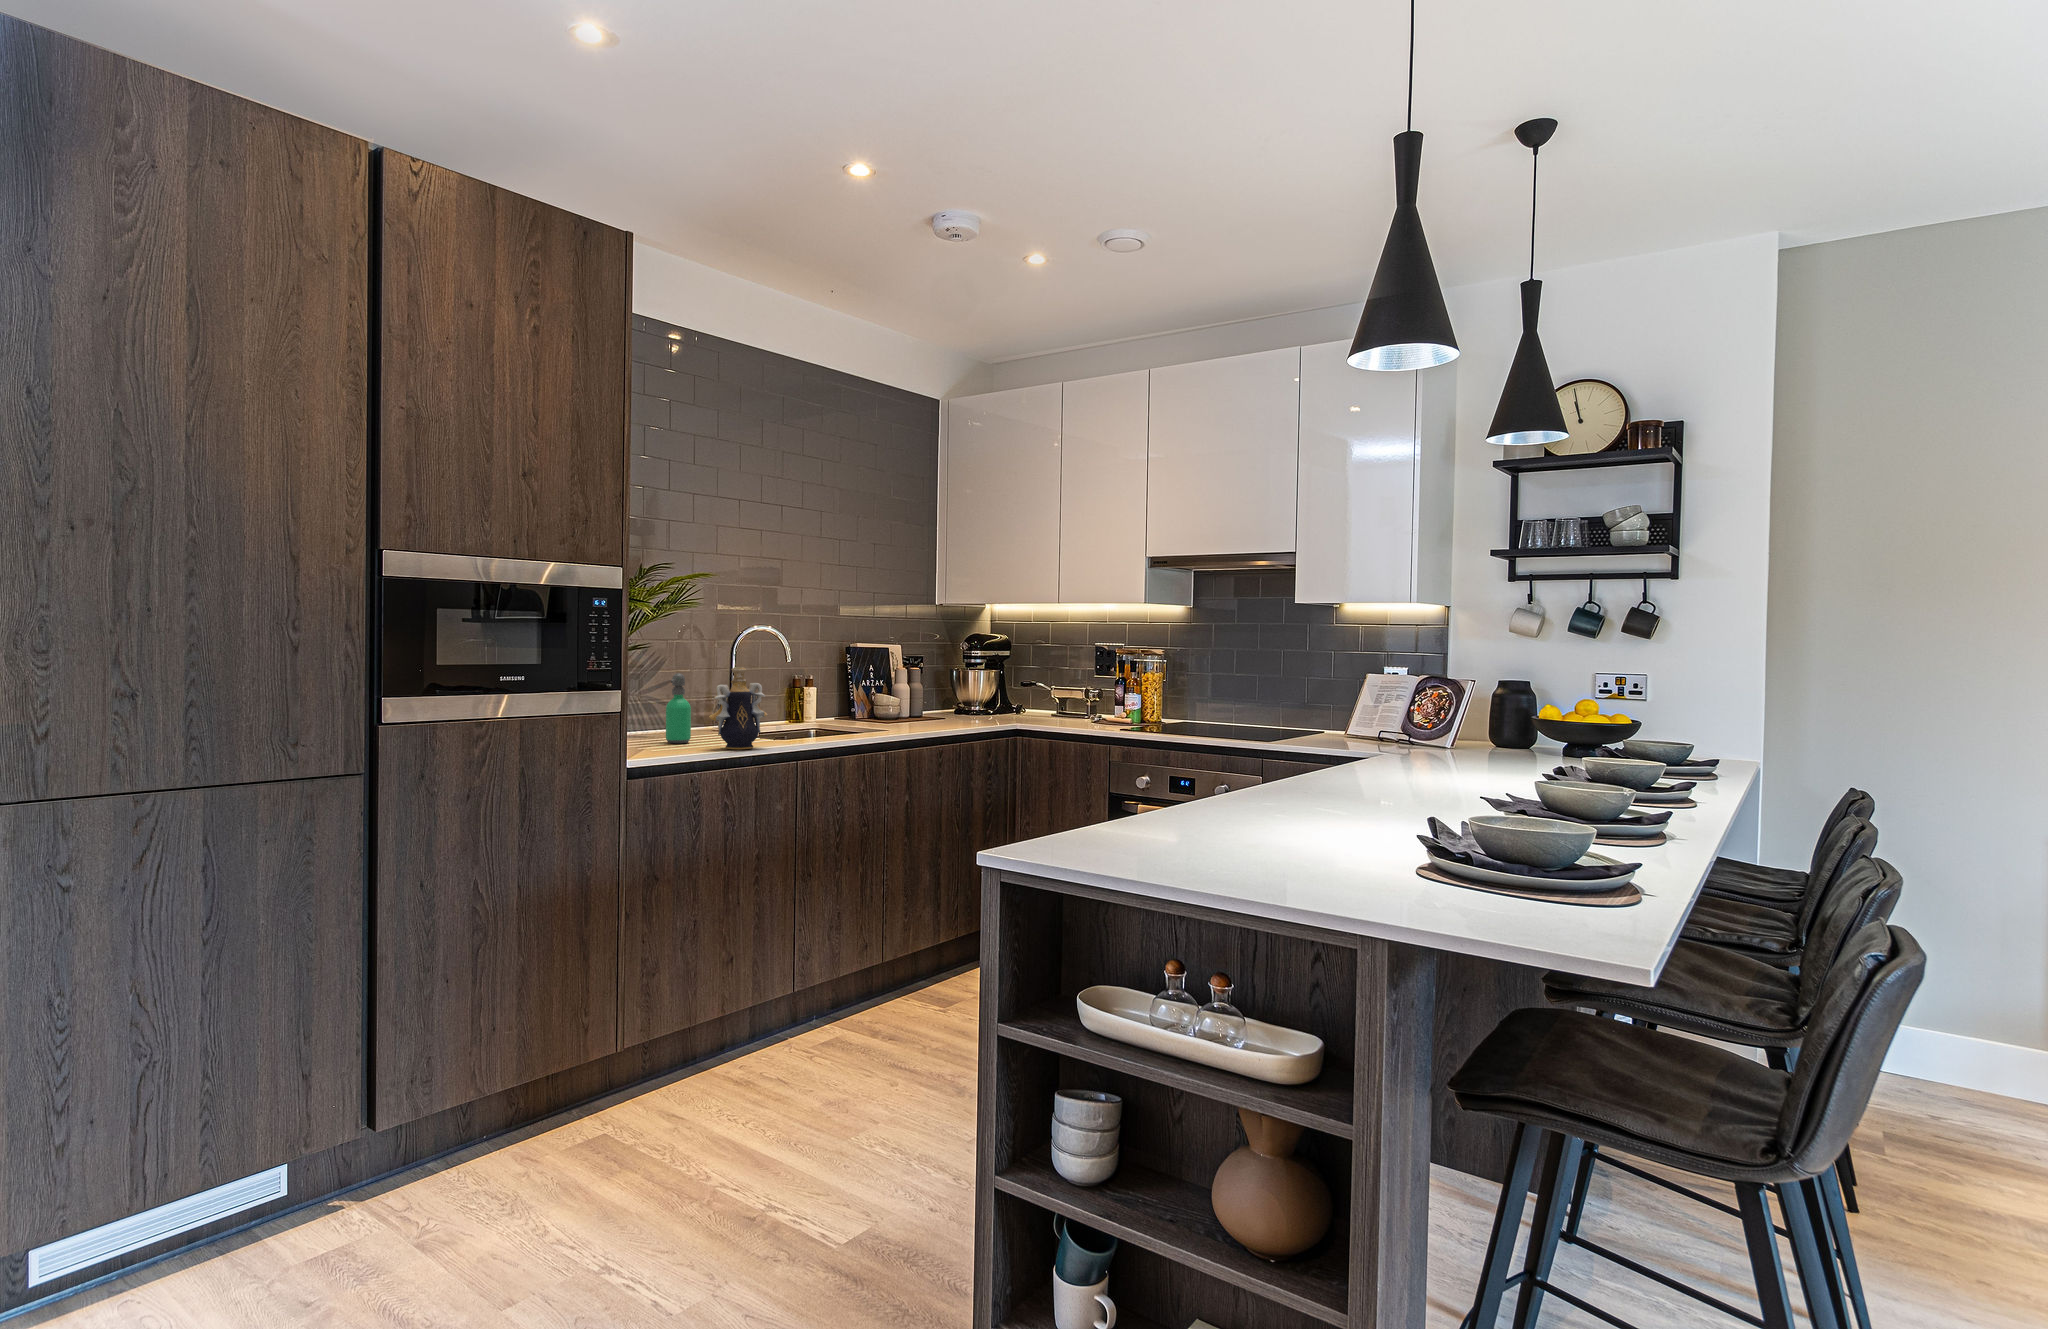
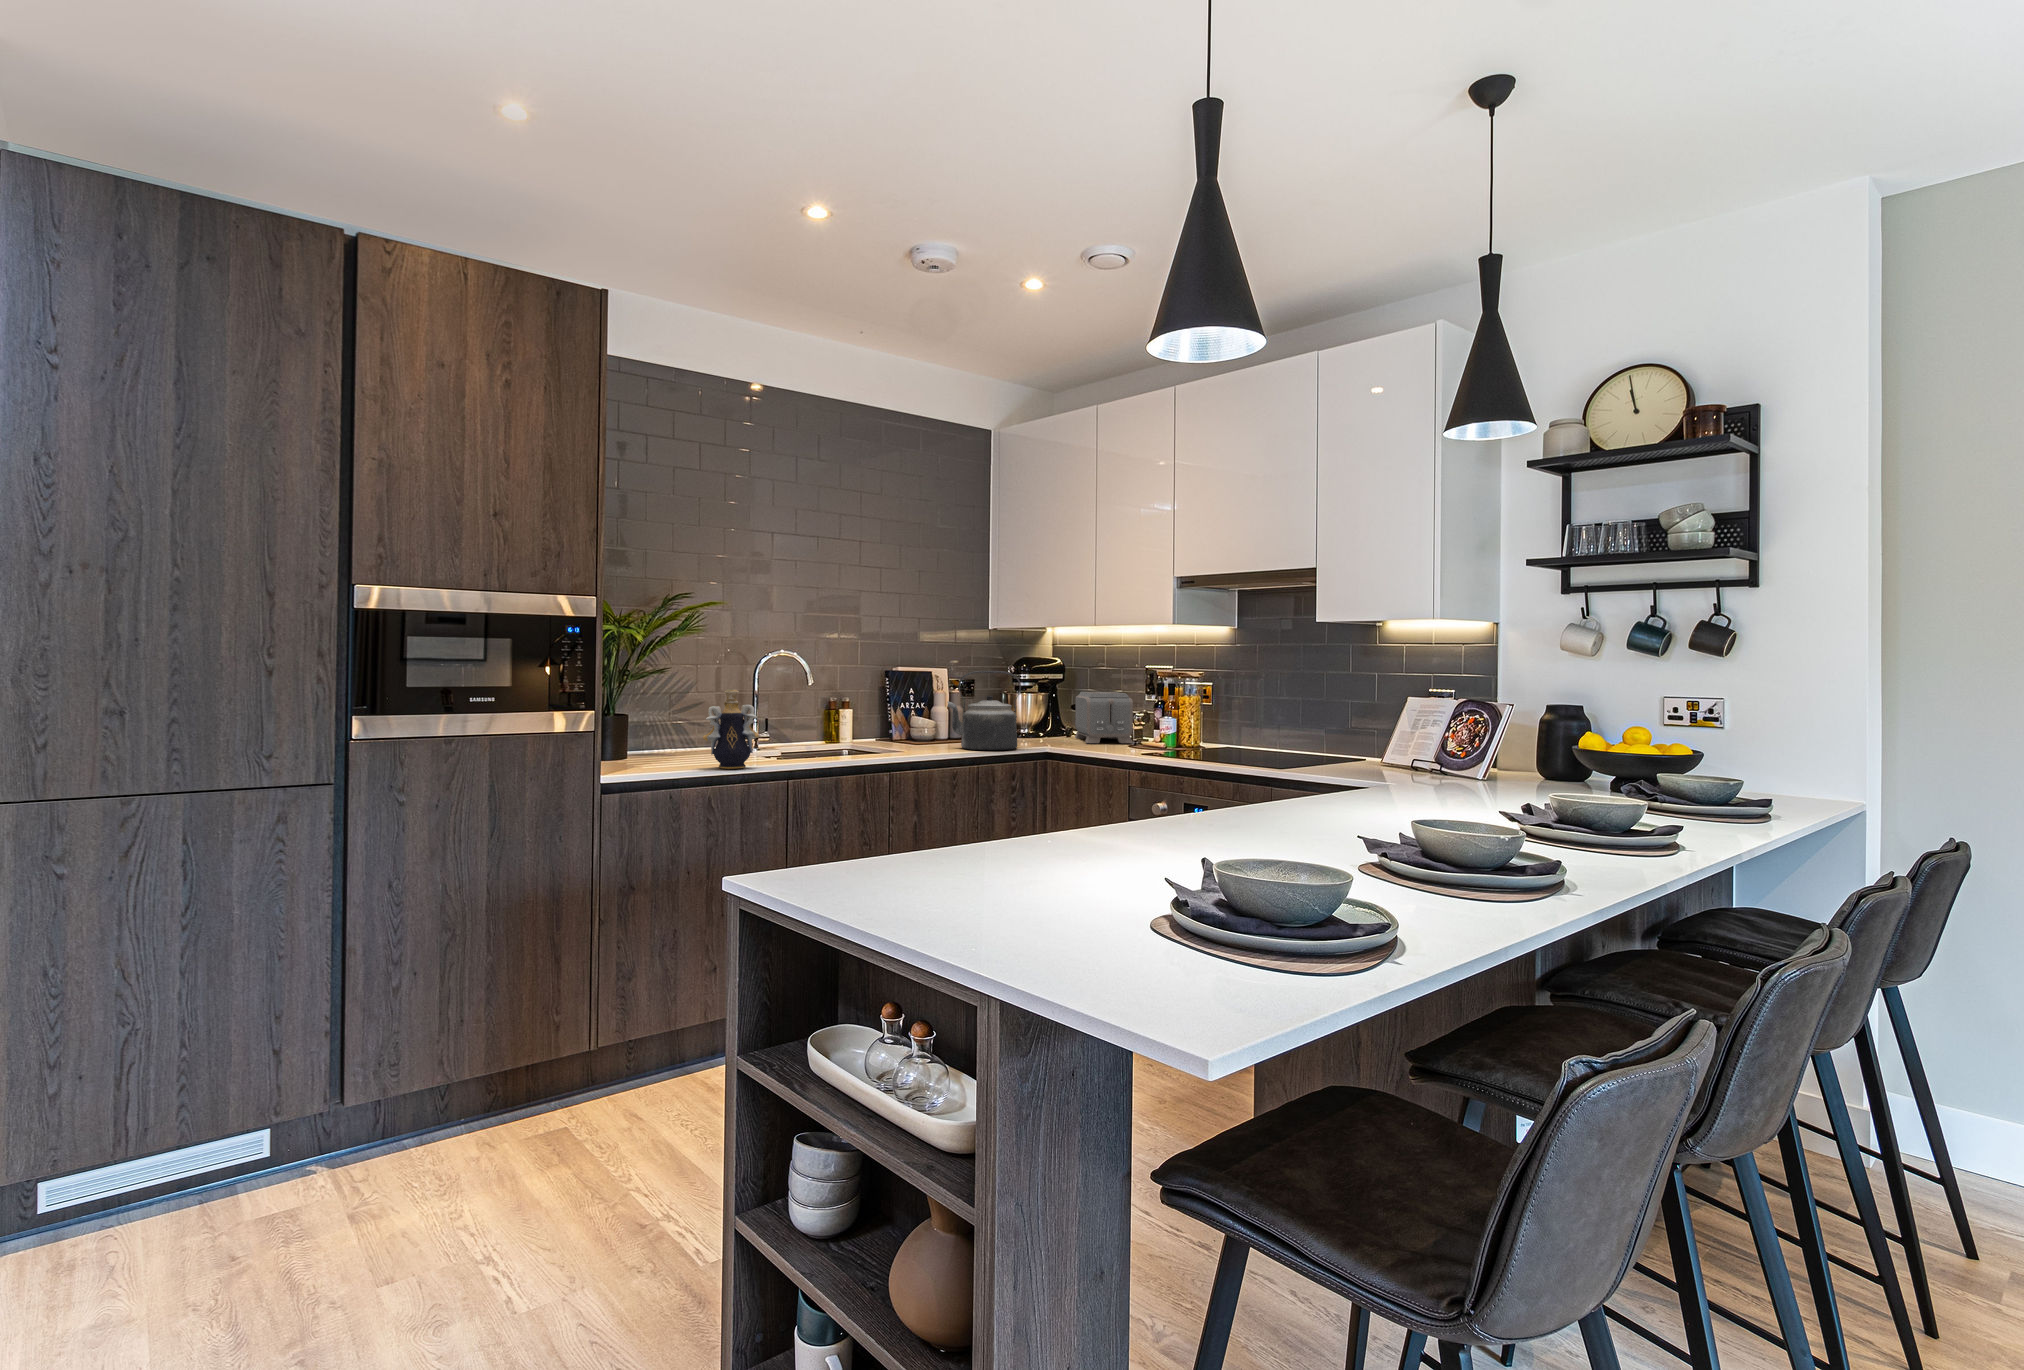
kettle: none [919,648,992,727] -> present [947,671,1021,750]
toaster: none [1022,669,1088,719] -> present [1075,692,1133,743]
soap dispenser: present [666,673,691,743] -> none [673,695,697,762]

